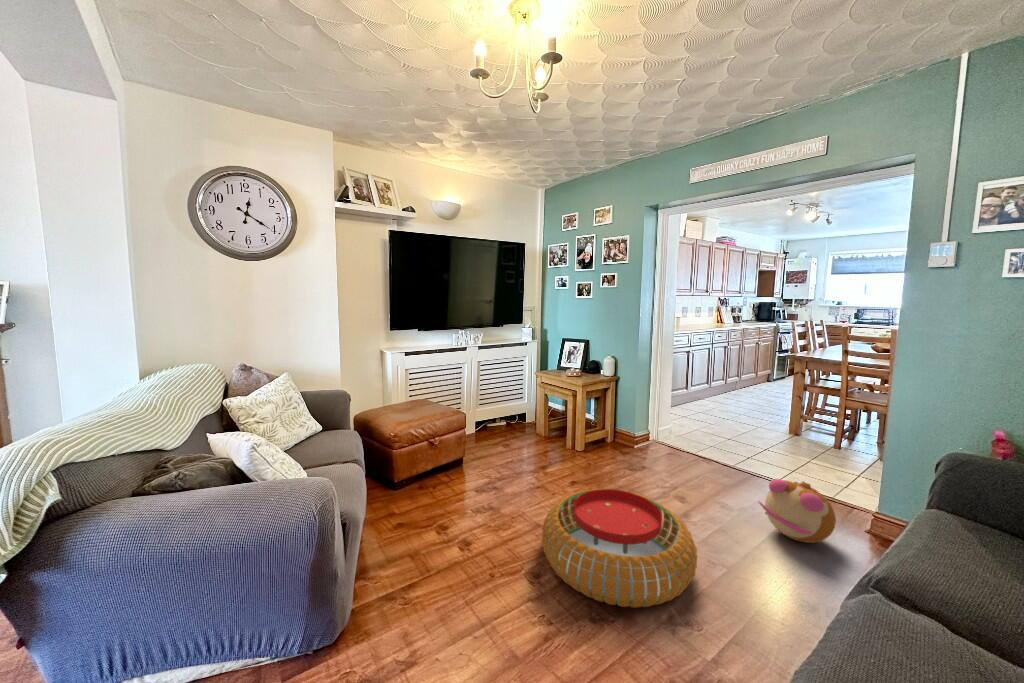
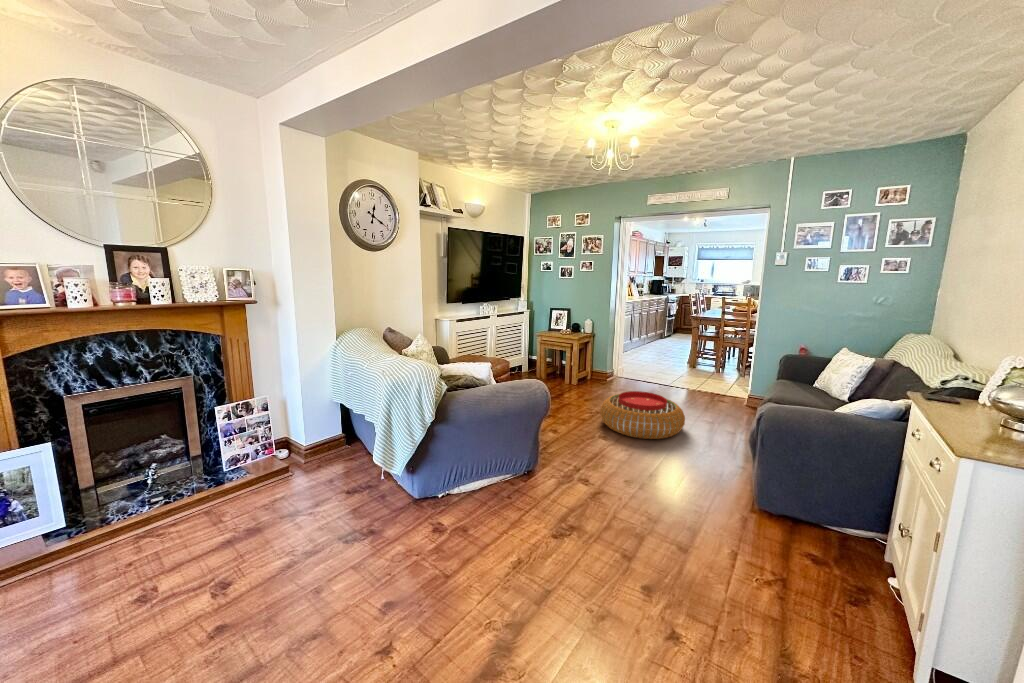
plush toy: present [759,479,836,543] -> none [699,379,734,410]

